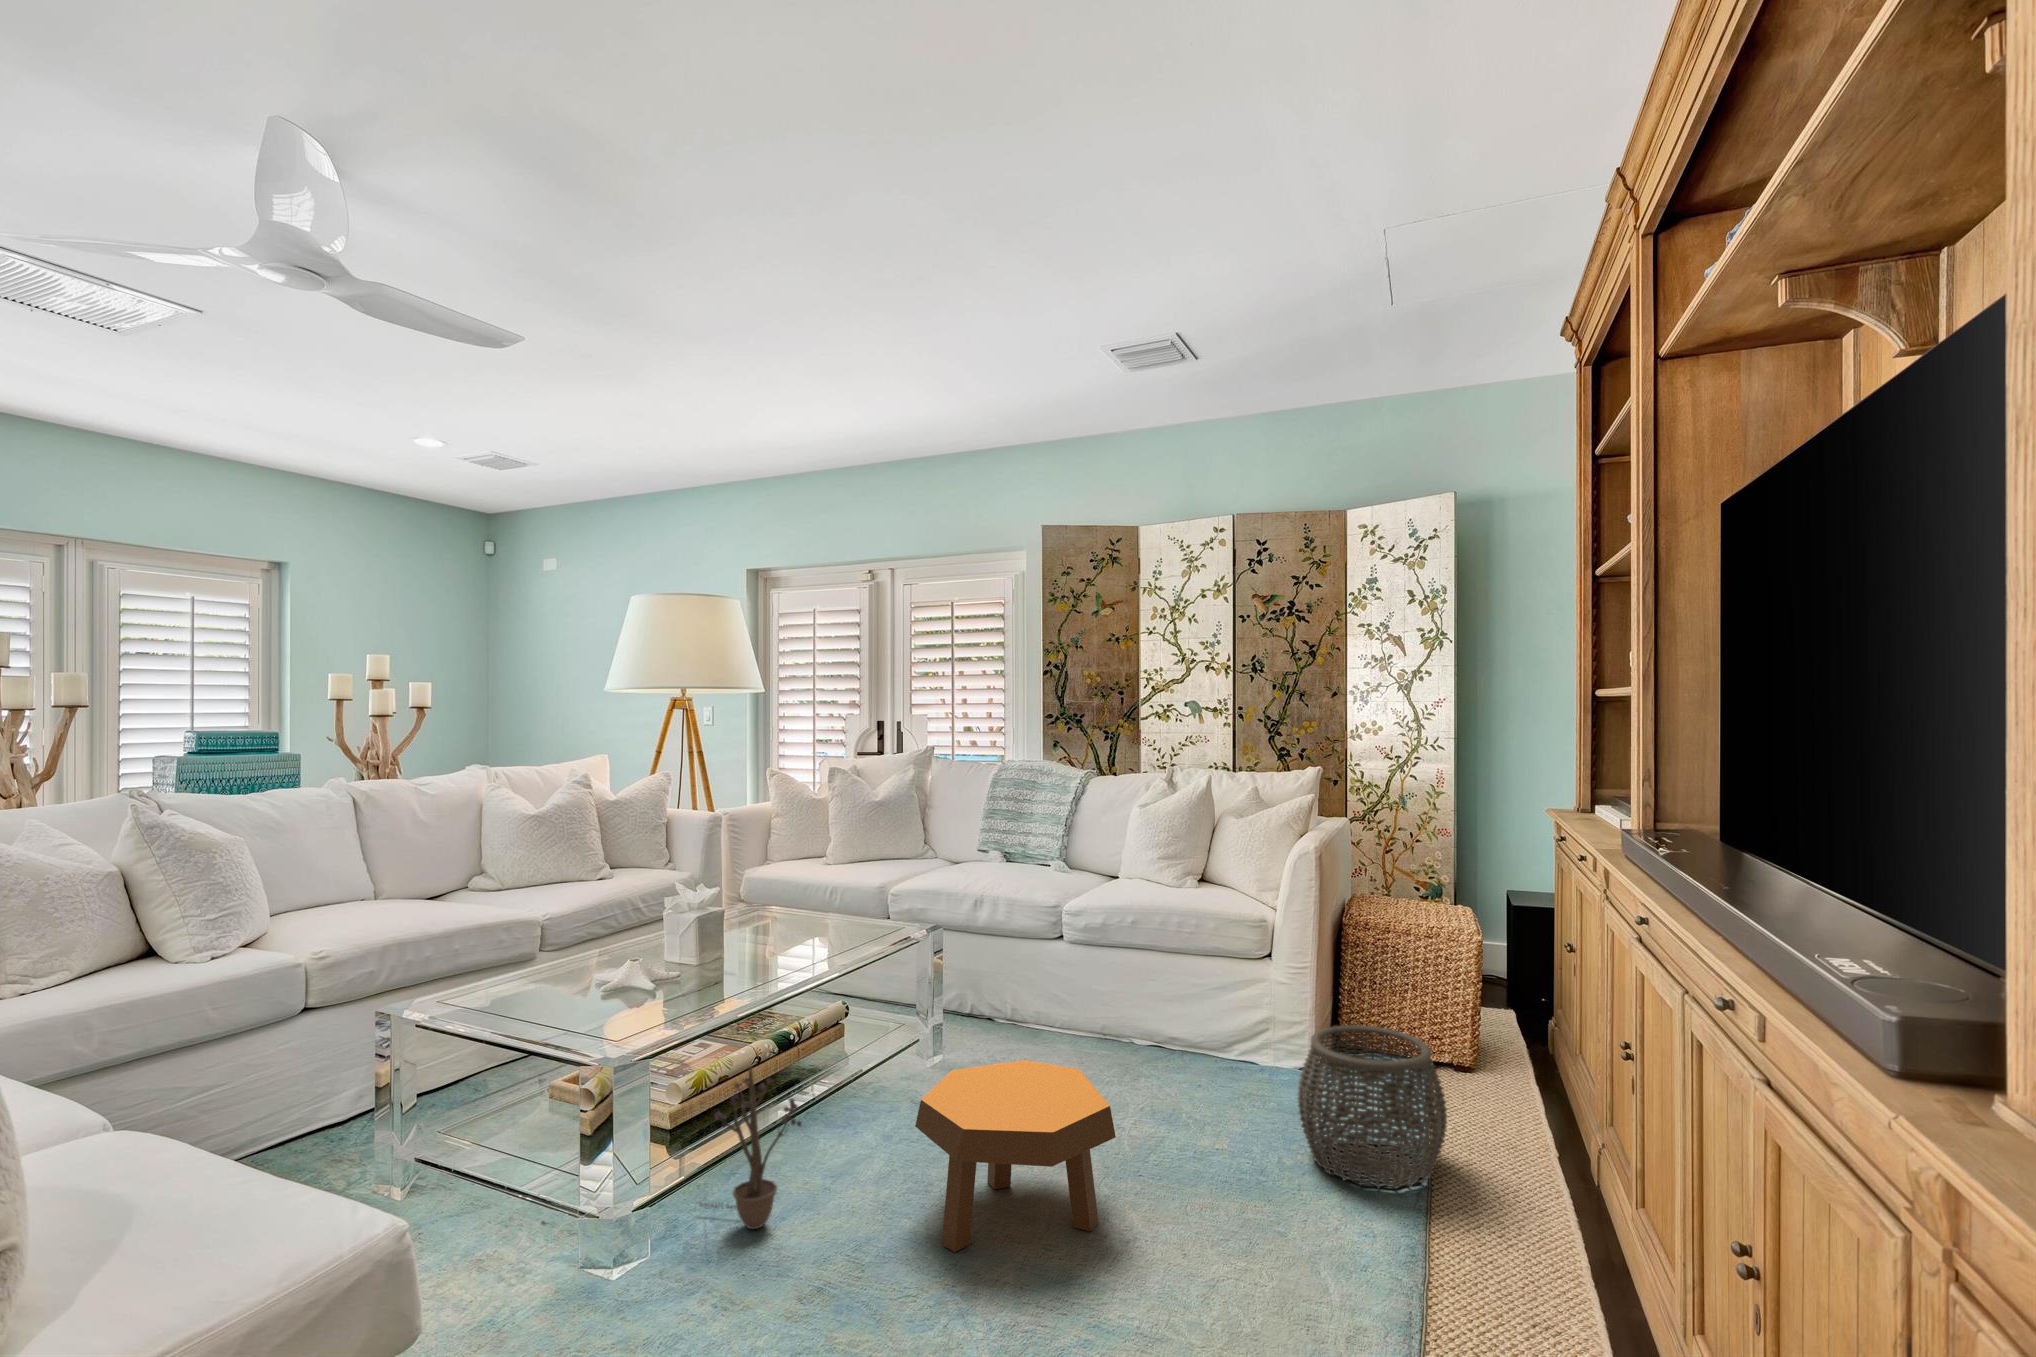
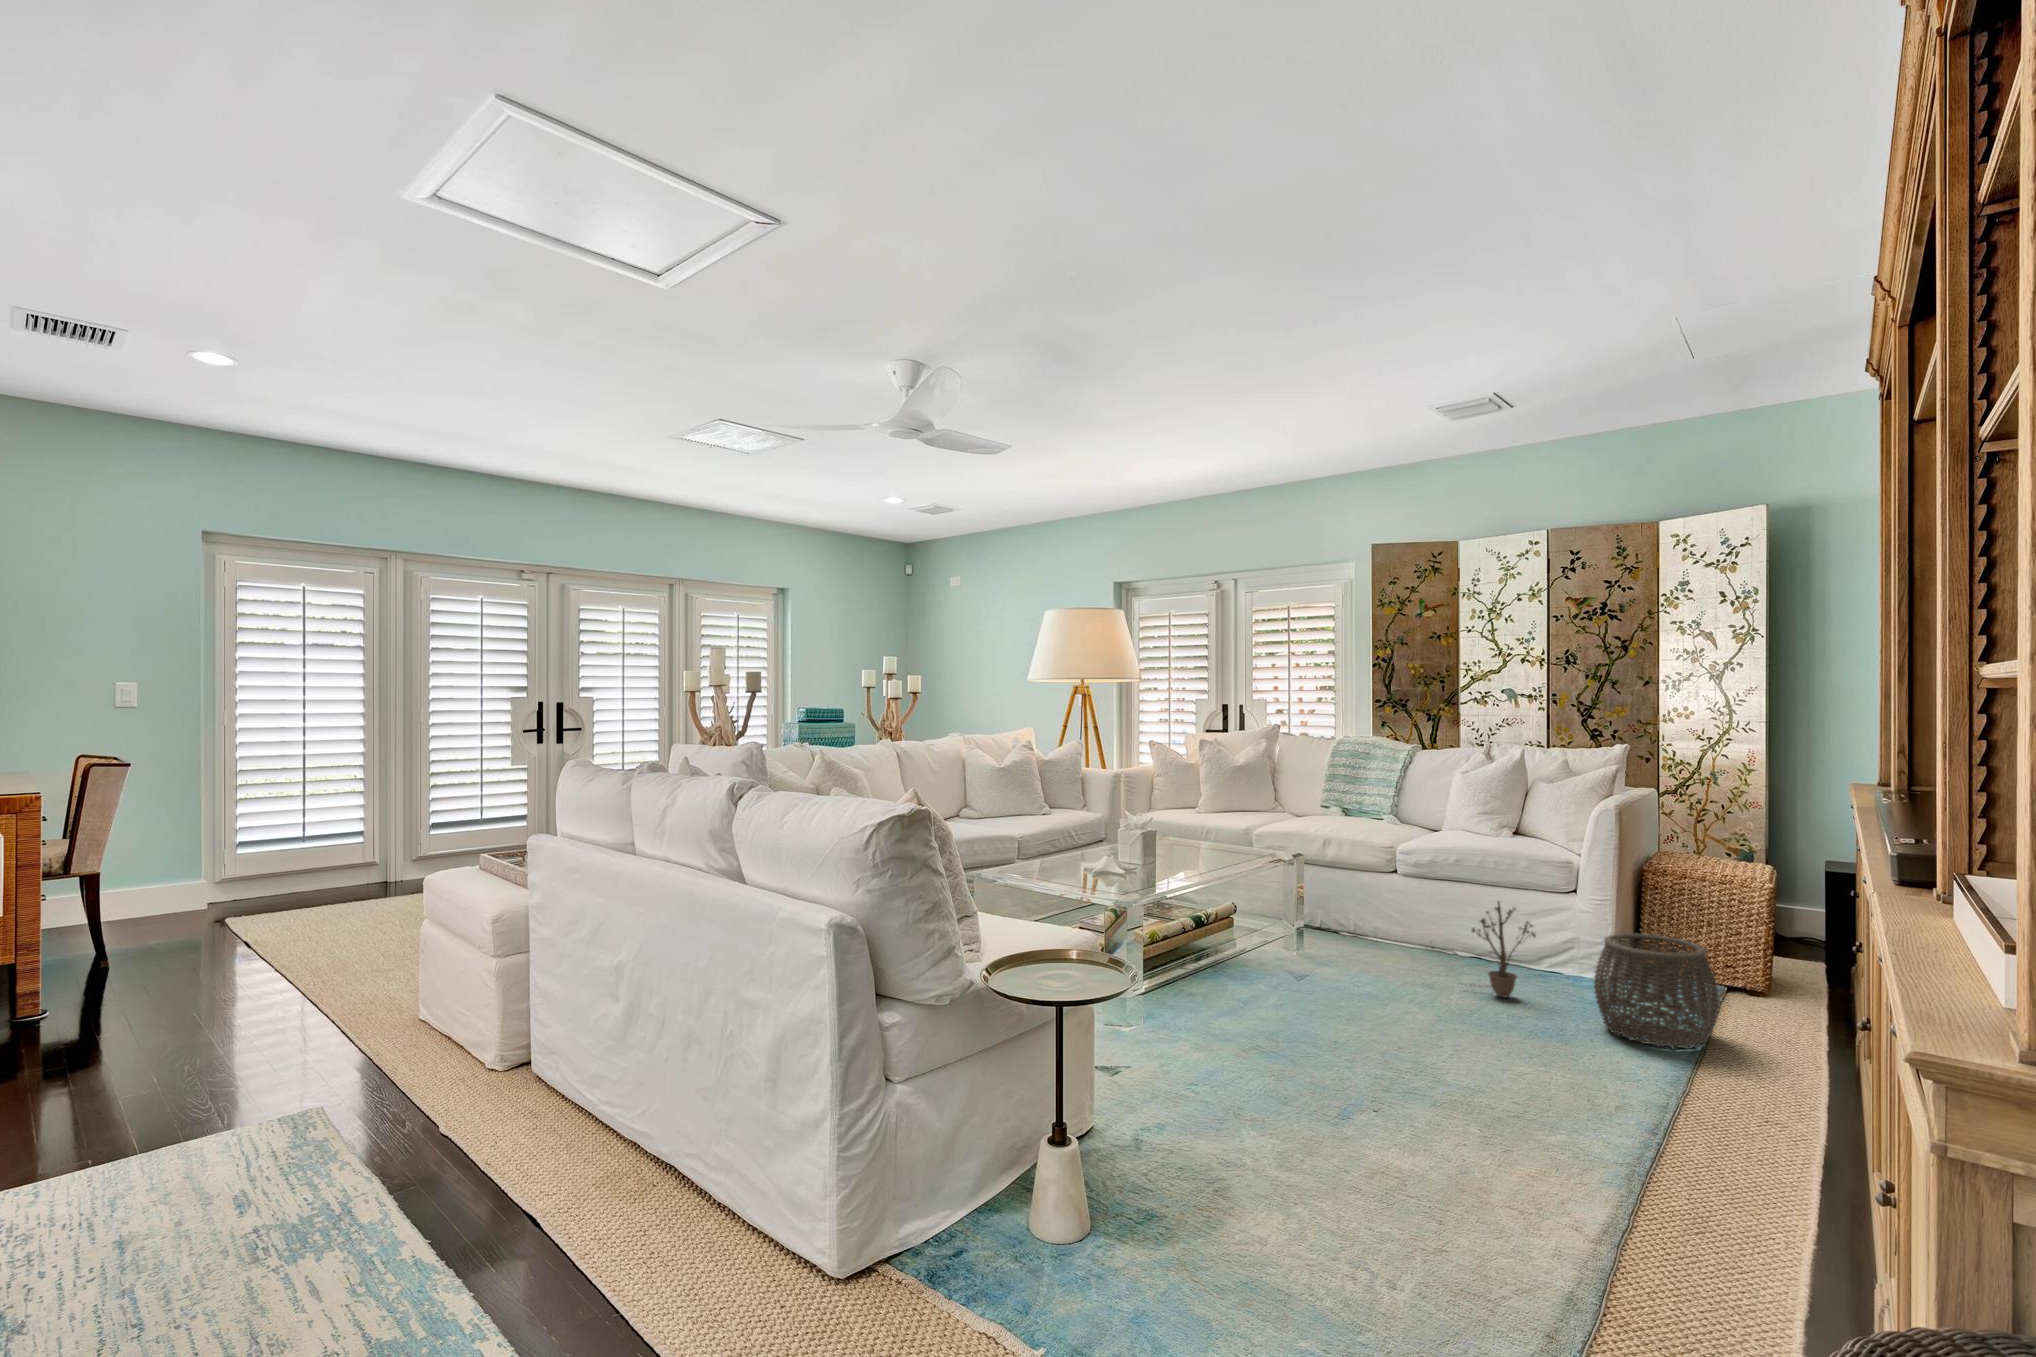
footstool: present [915,1060,1116,1252] -> none [1302,937,1448,1046]
decorative plant: present [700,1067,801,1229] -> present [1462,902,1536,998]

